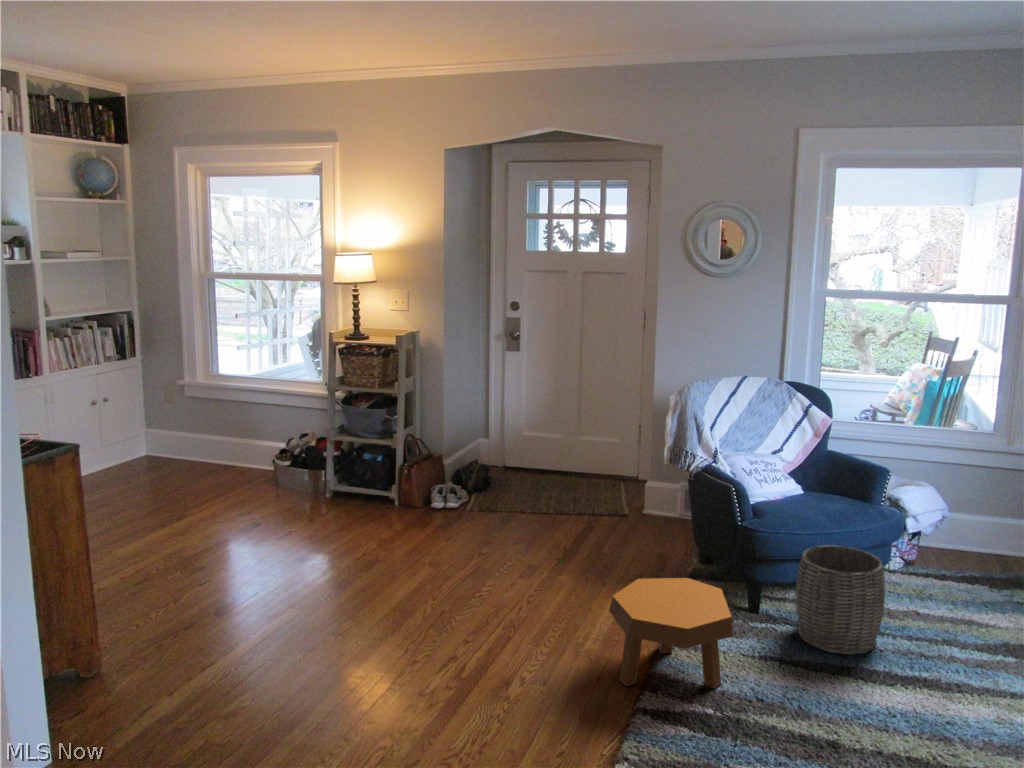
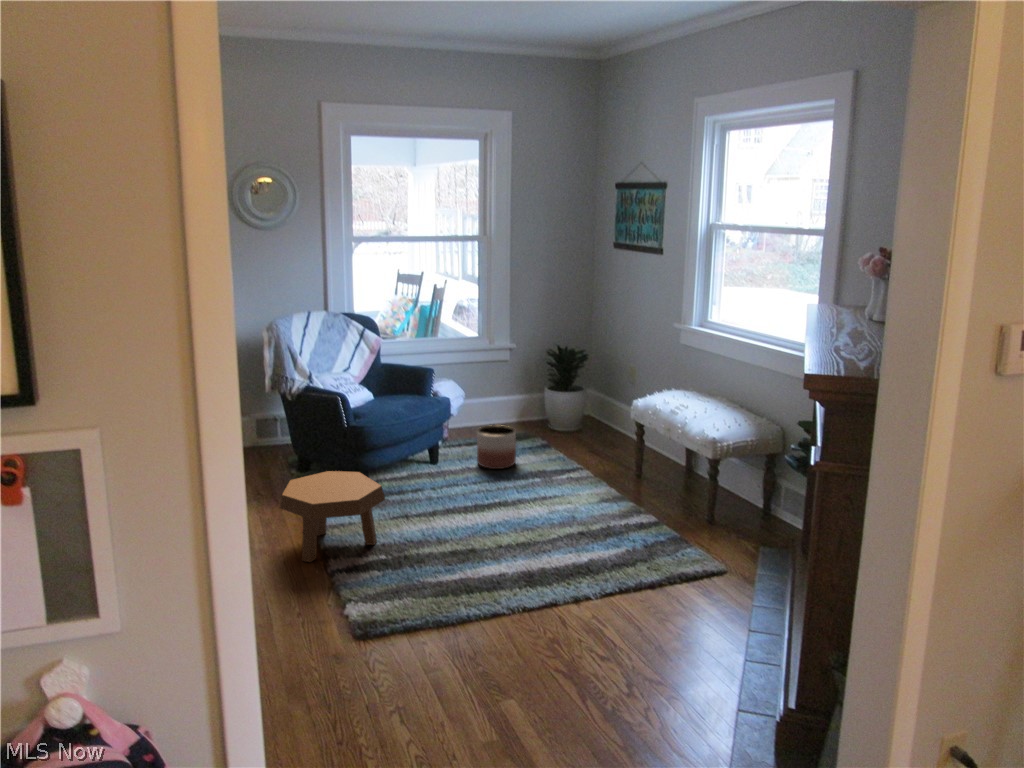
woven basket: present [795,545,885,654] -> none [399,427,461,503]
planter: none [933,561,998,628] -> present [477,425,516,469]

